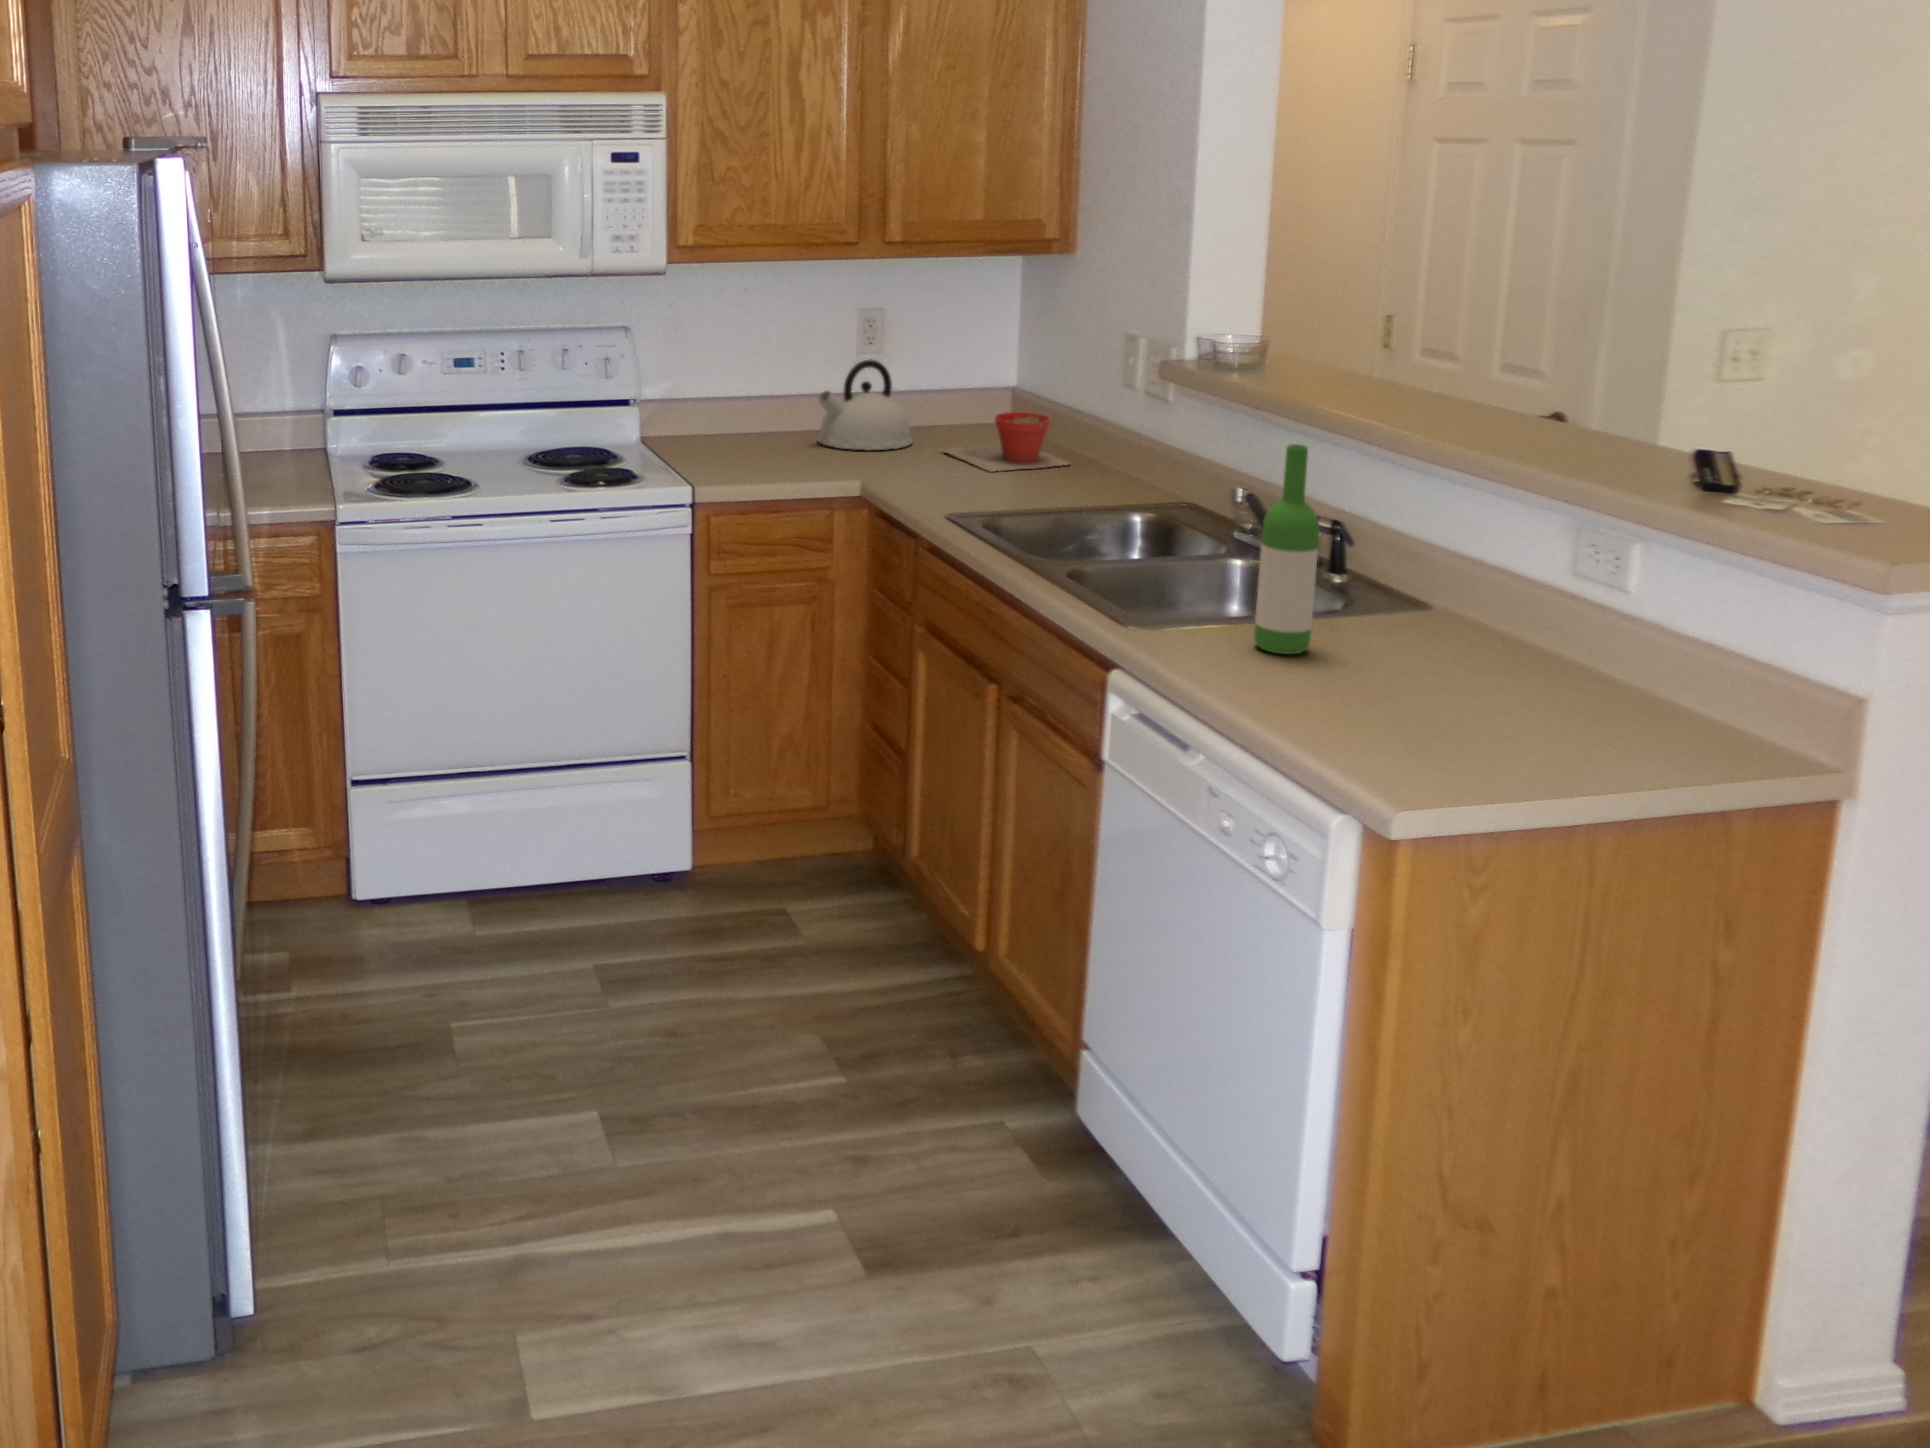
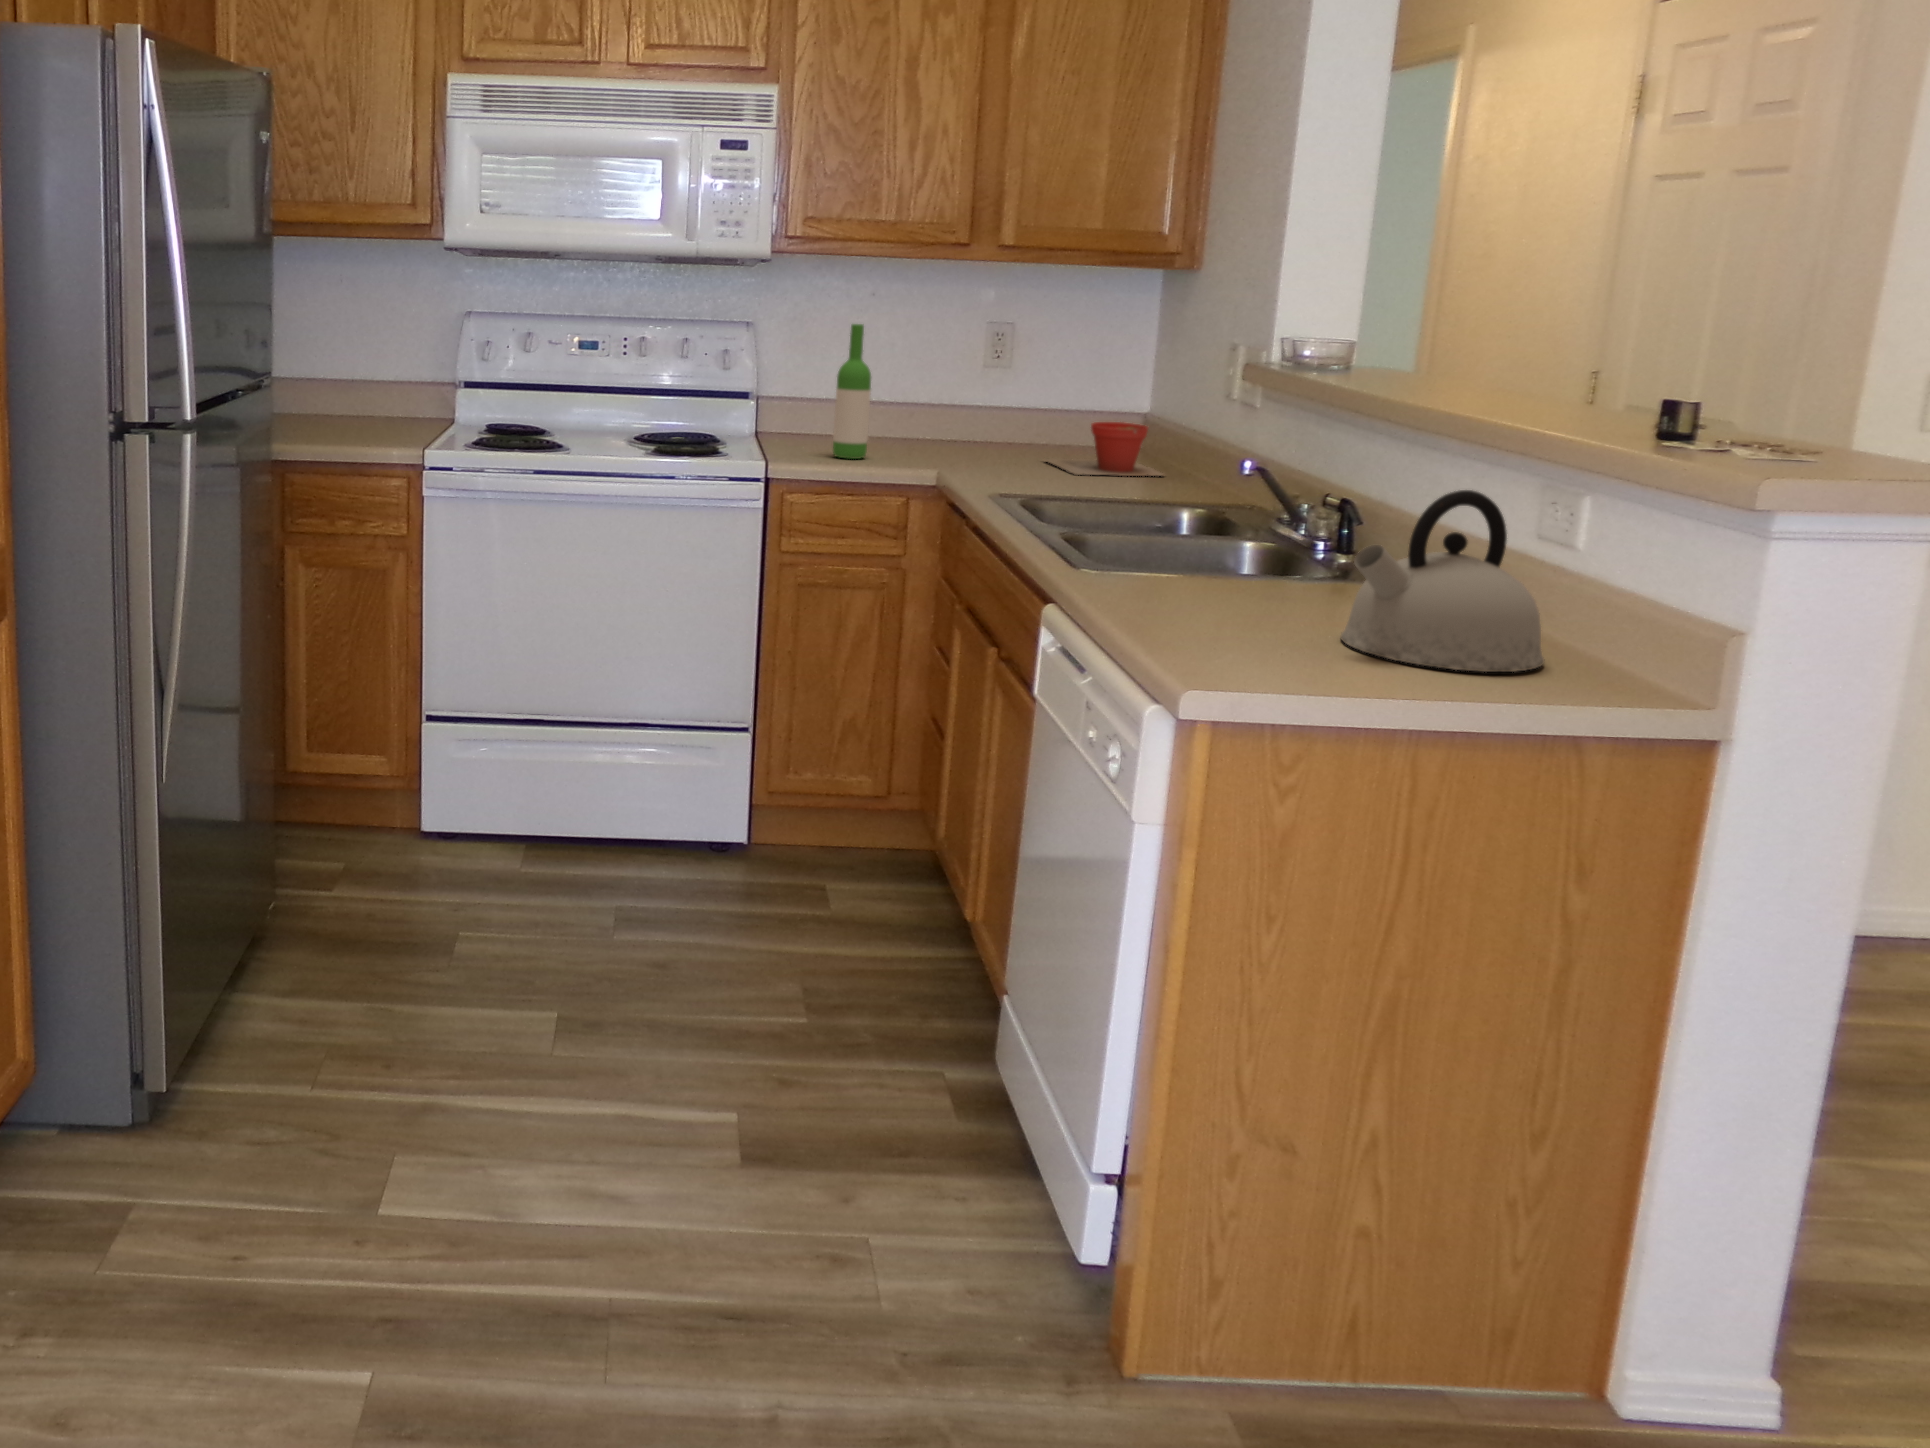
kettle: present [817,360,912,450] -> present [1341,490,1544,672]
wine bottle: present [1254,444,1320,654] -> present [833,324,871,459]

